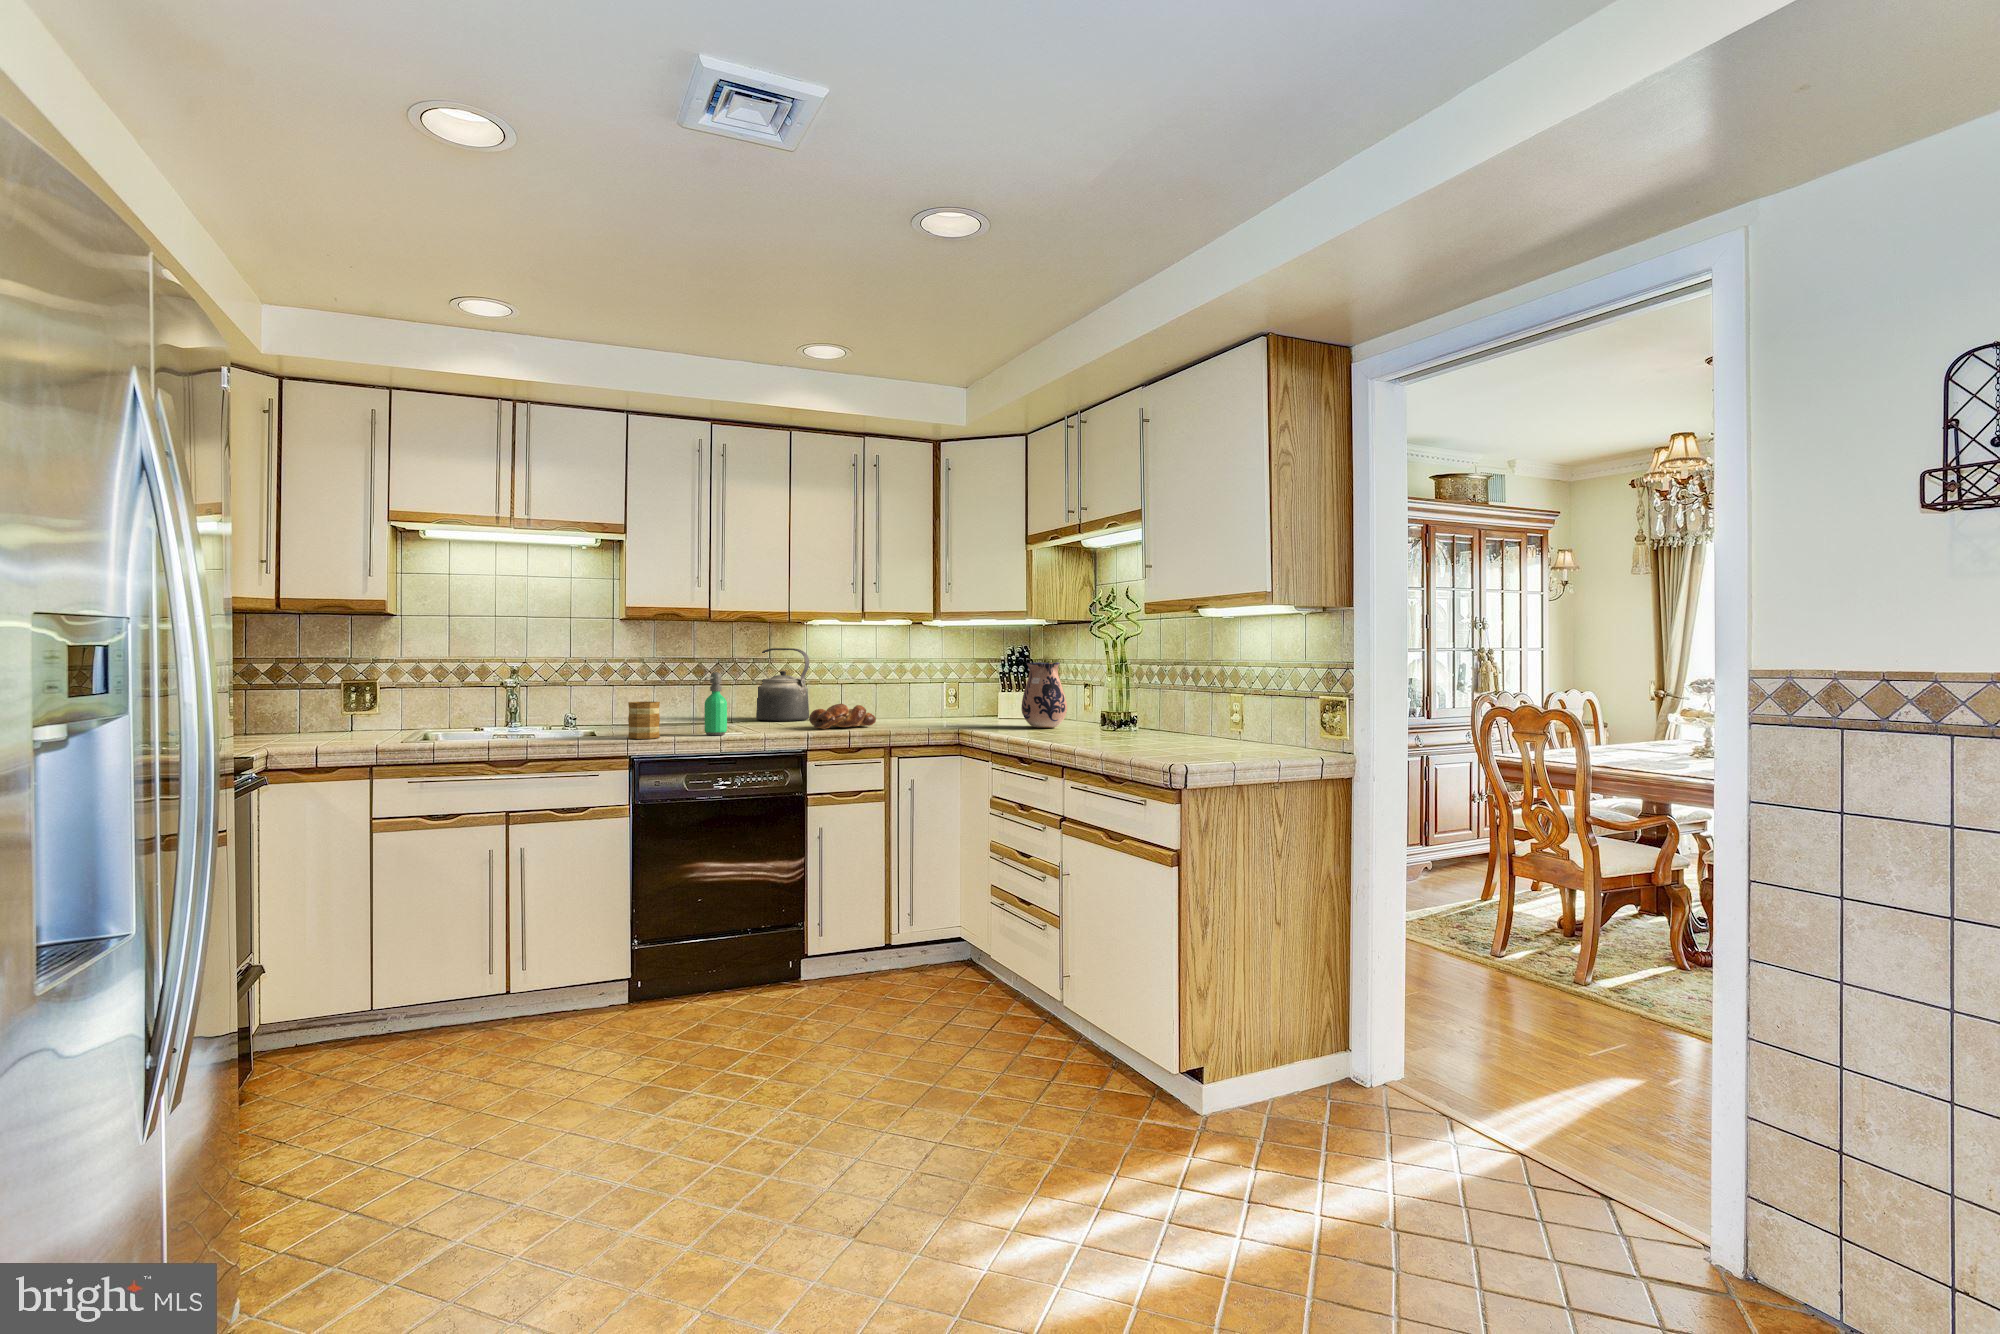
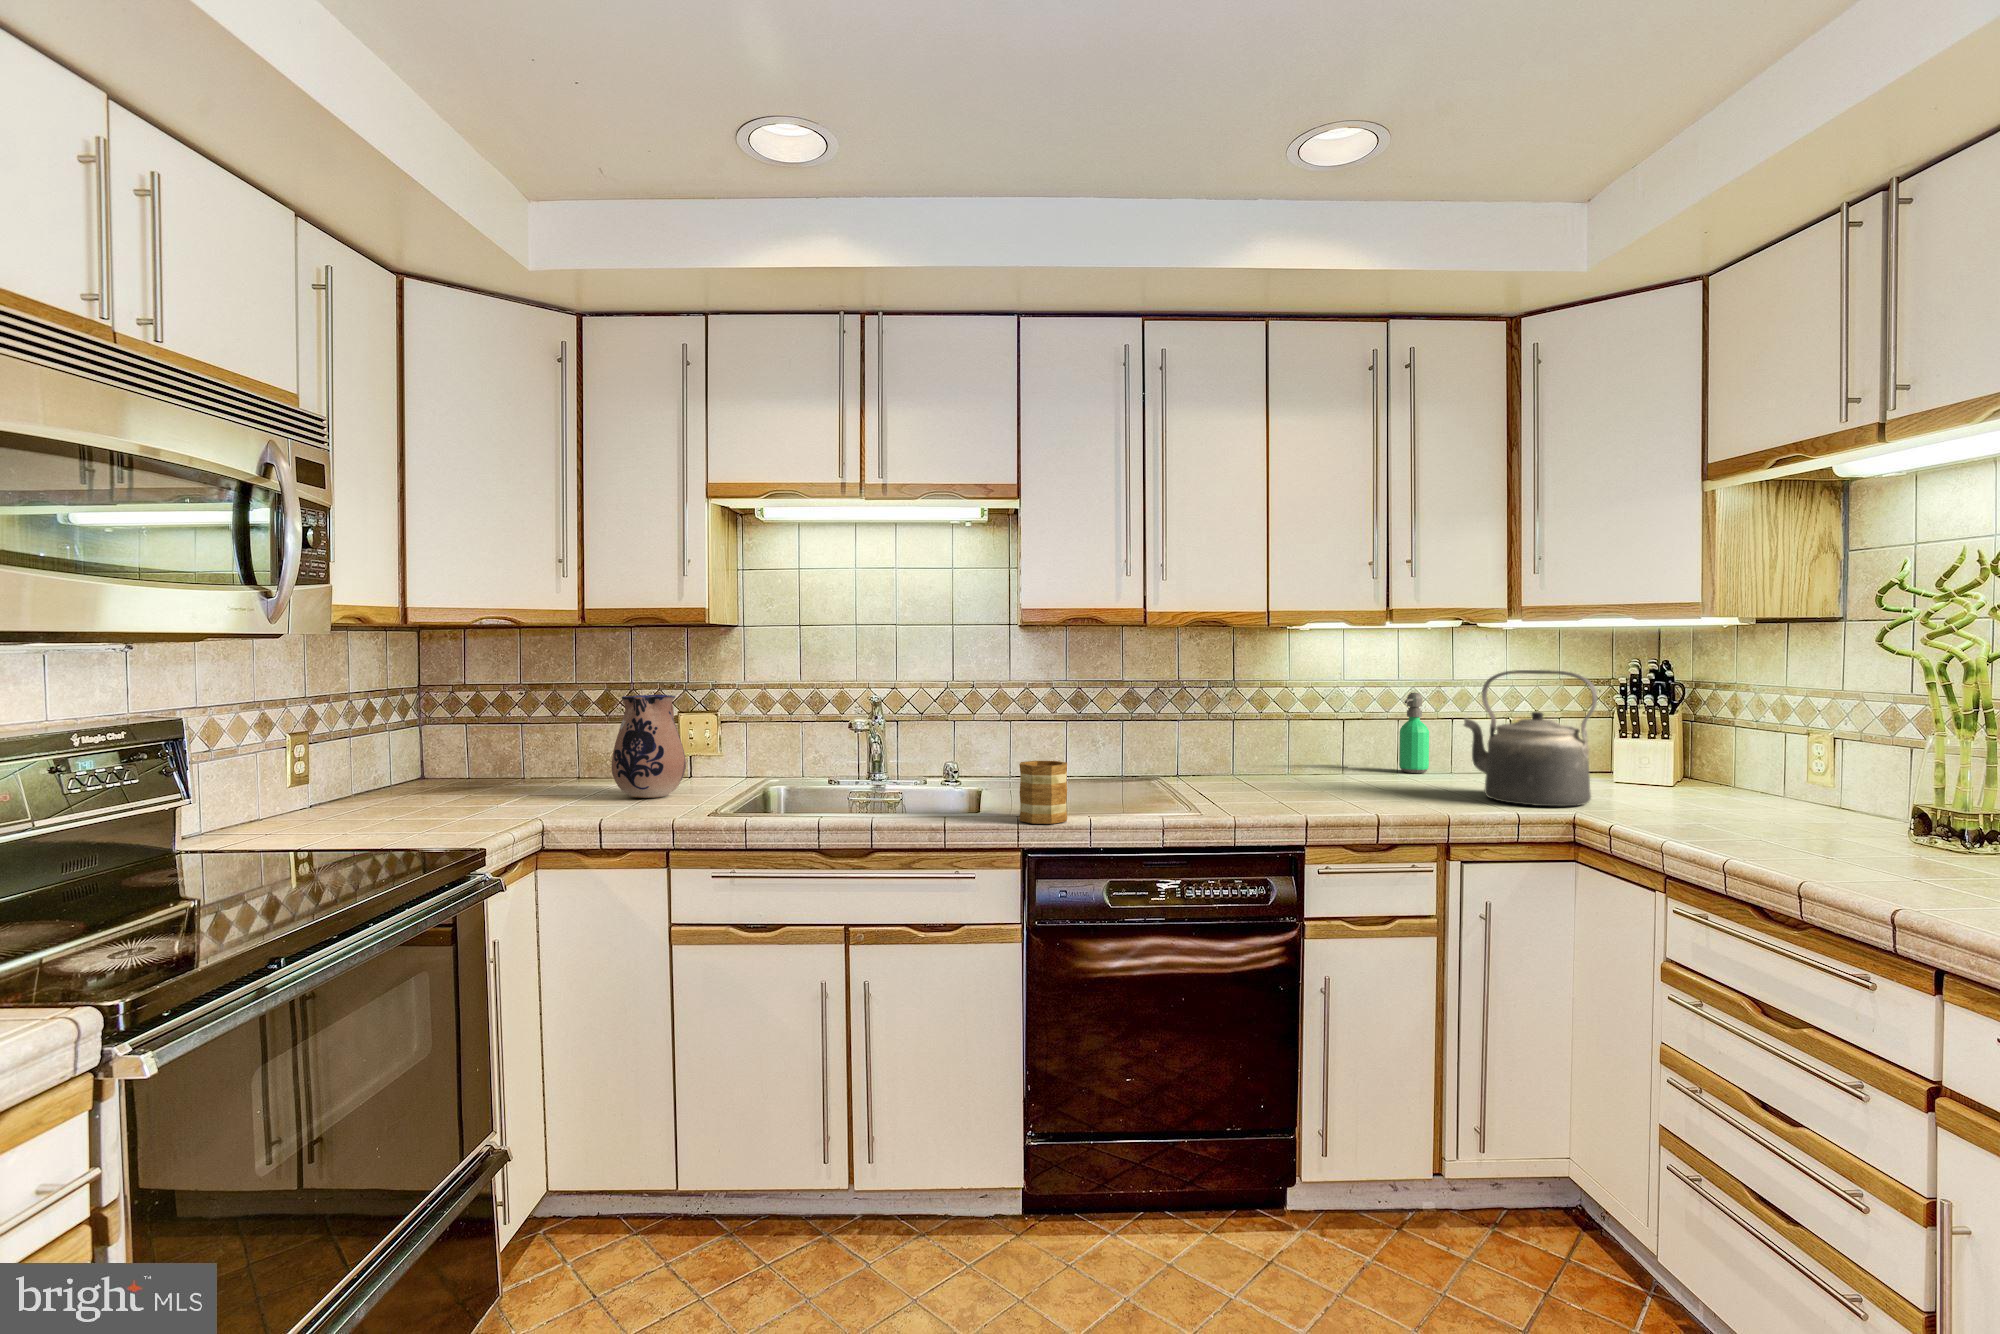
kettle: present [756,648,809,721] -> present [1464,670,1597,806]
ceramic pitcher: present [1021,663,1067,727] -> present [612,694,686,798]
soap dispenser: present [704,672,727,735] -> present [1399,692,1429,773]
bread loaf: present [809,704,876,729] -> none [1302,763,1417,808]

